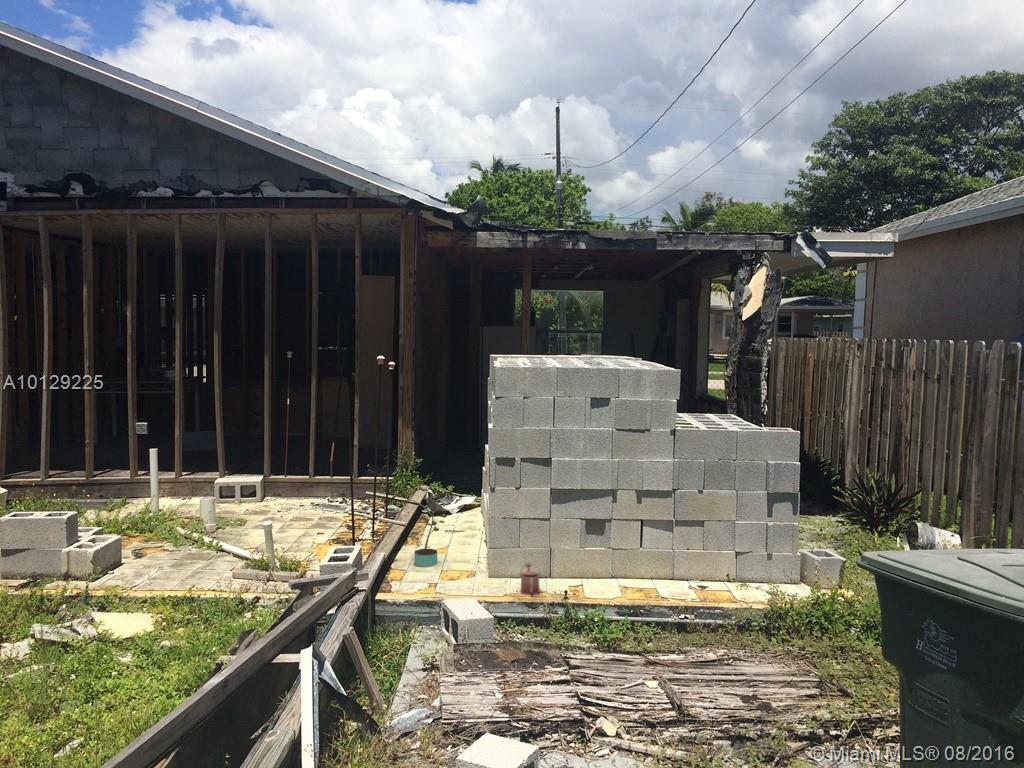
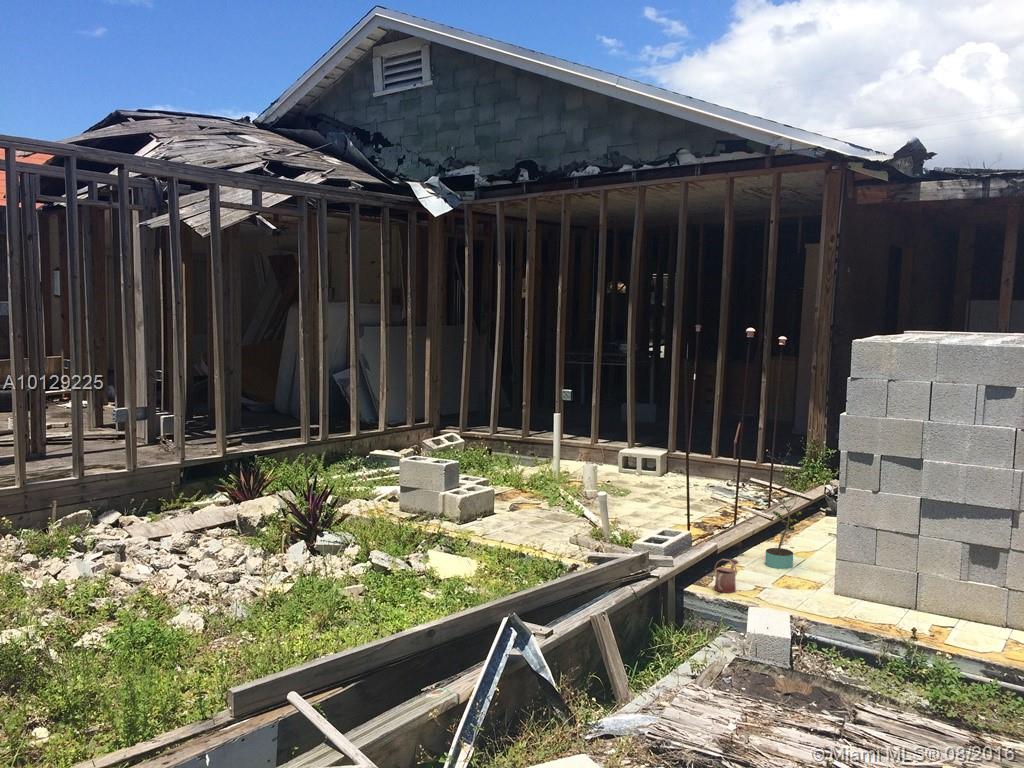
watering can: present [520,563,541,595] -> present [714,559,738,593]

